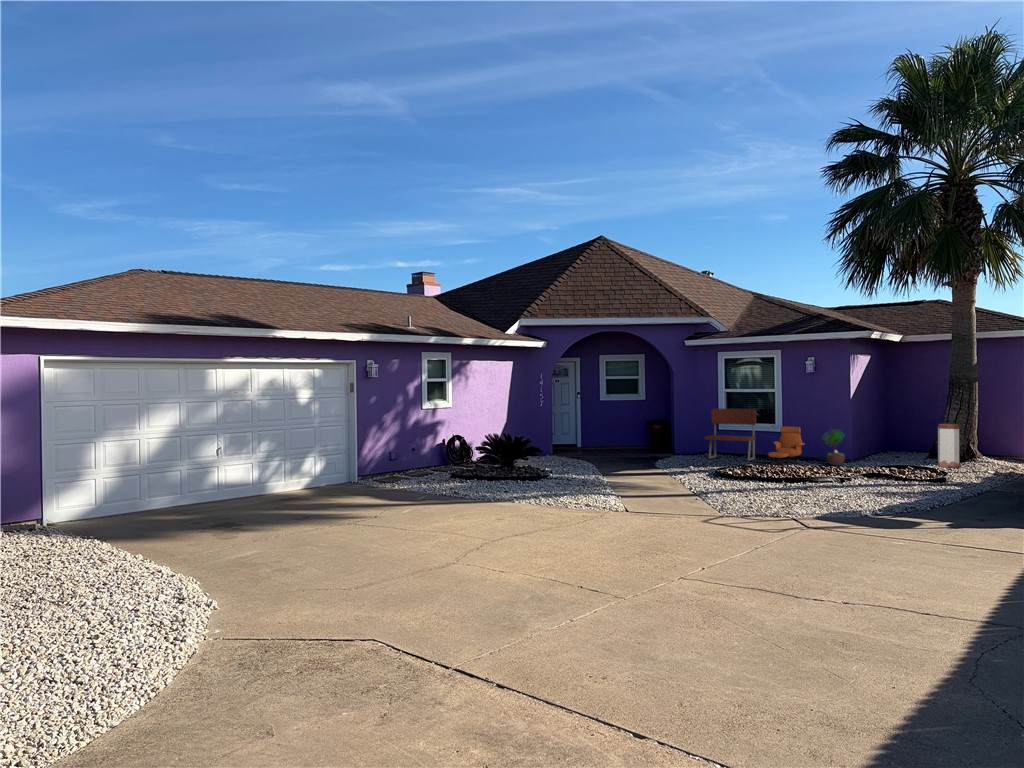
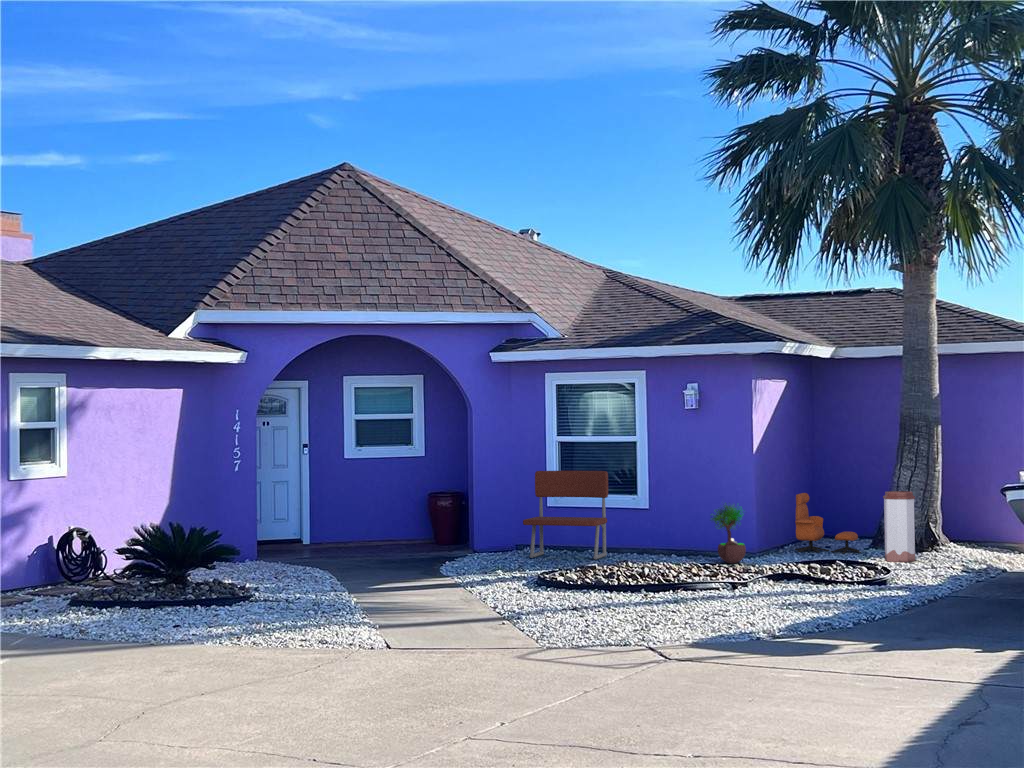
lounge chair: present [768,426,805,466] -> present [795,493,861,554]

